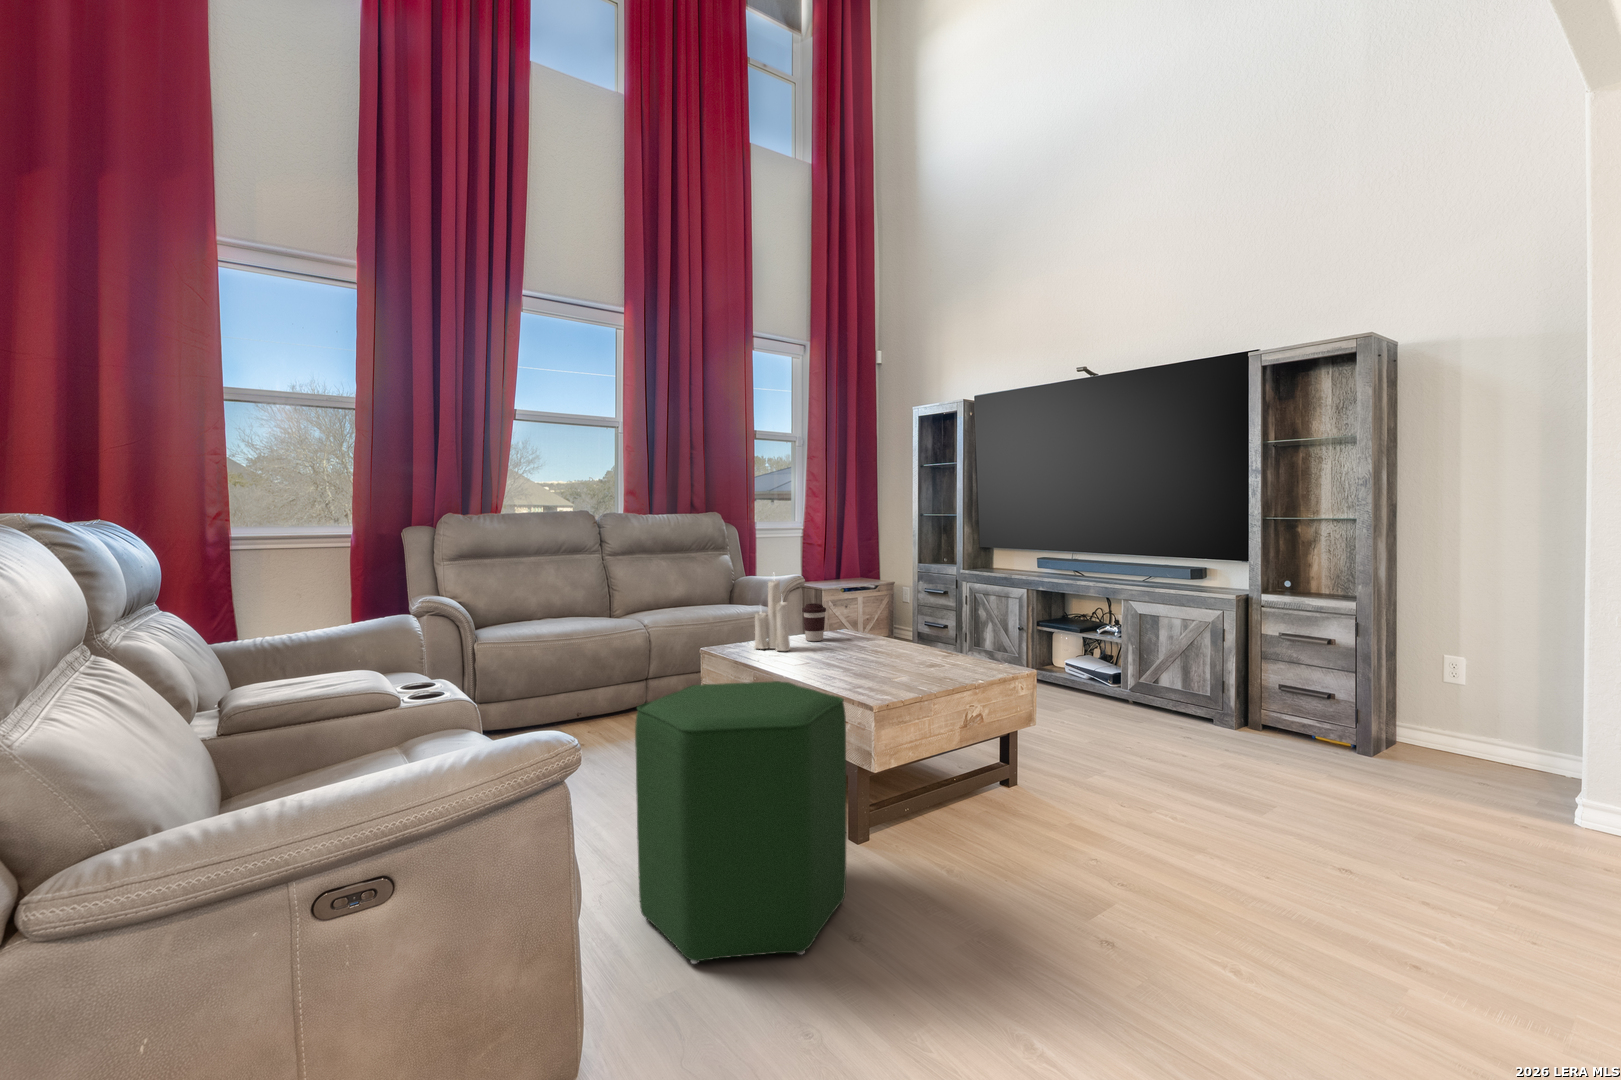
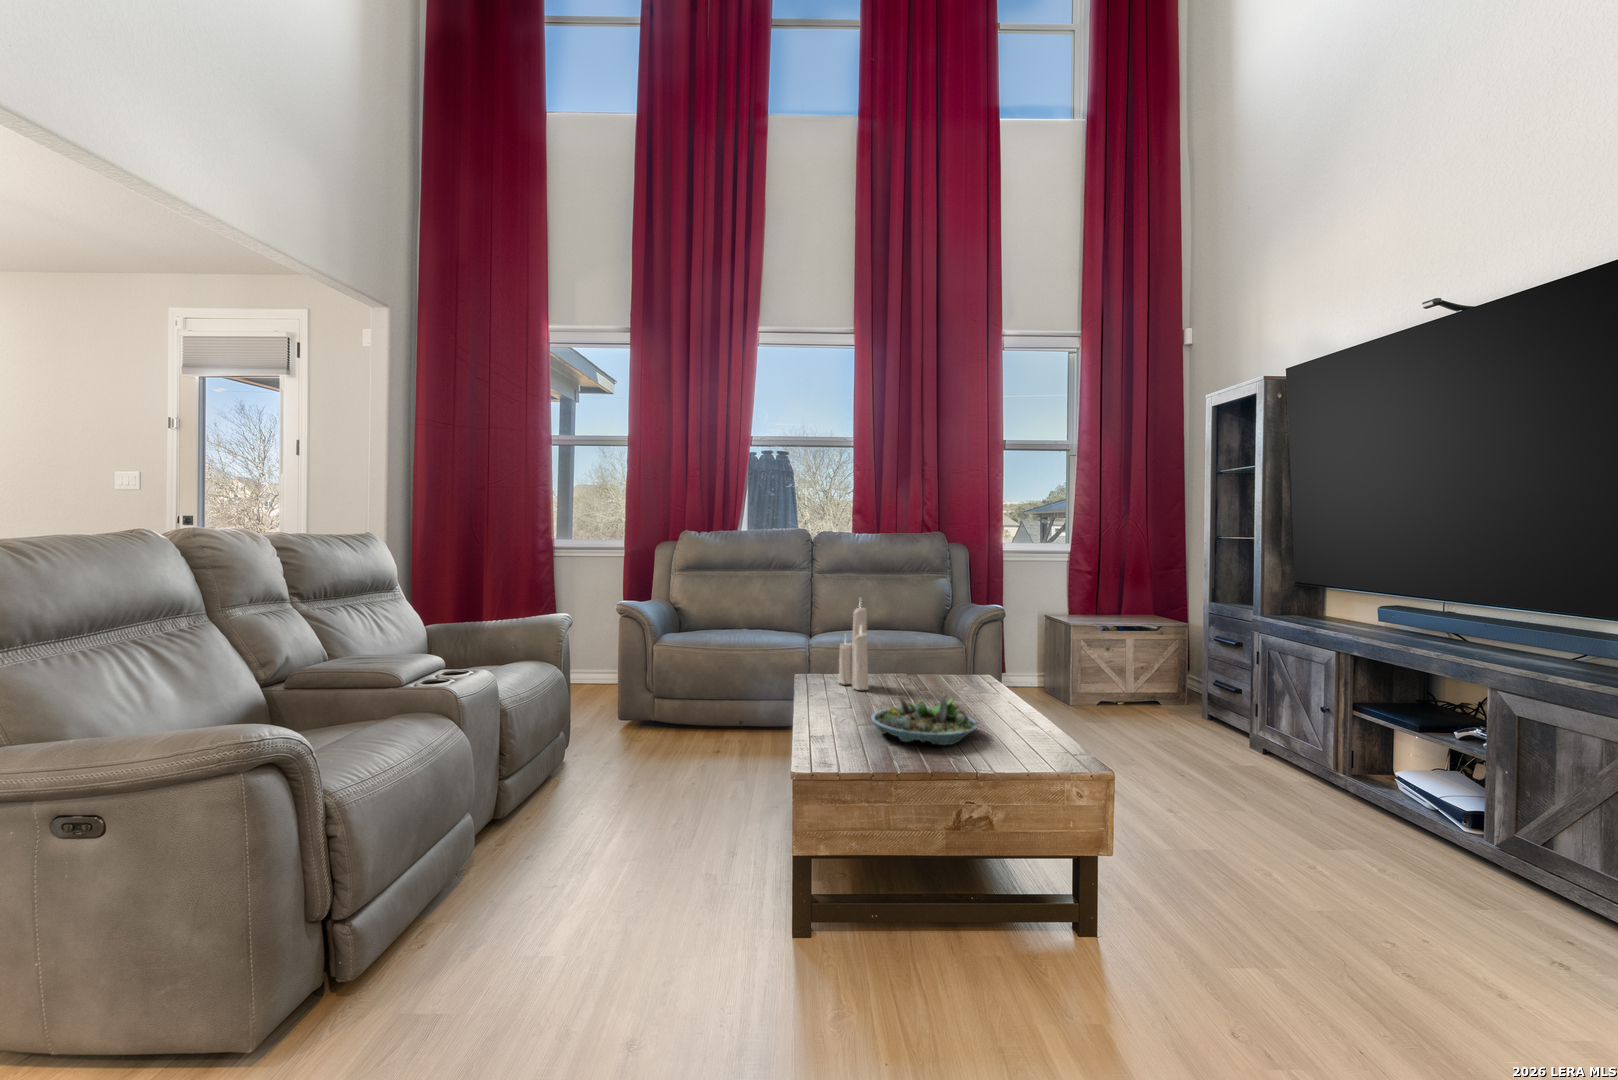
coffee cup: present [802,603,826,641] -> none [909,639,938,684]
succulent planter: none [856,635,938,675] -> present [871,693,977,745]
ottoman: present [635,681,846,964] -> none [443,710,682,1042]

